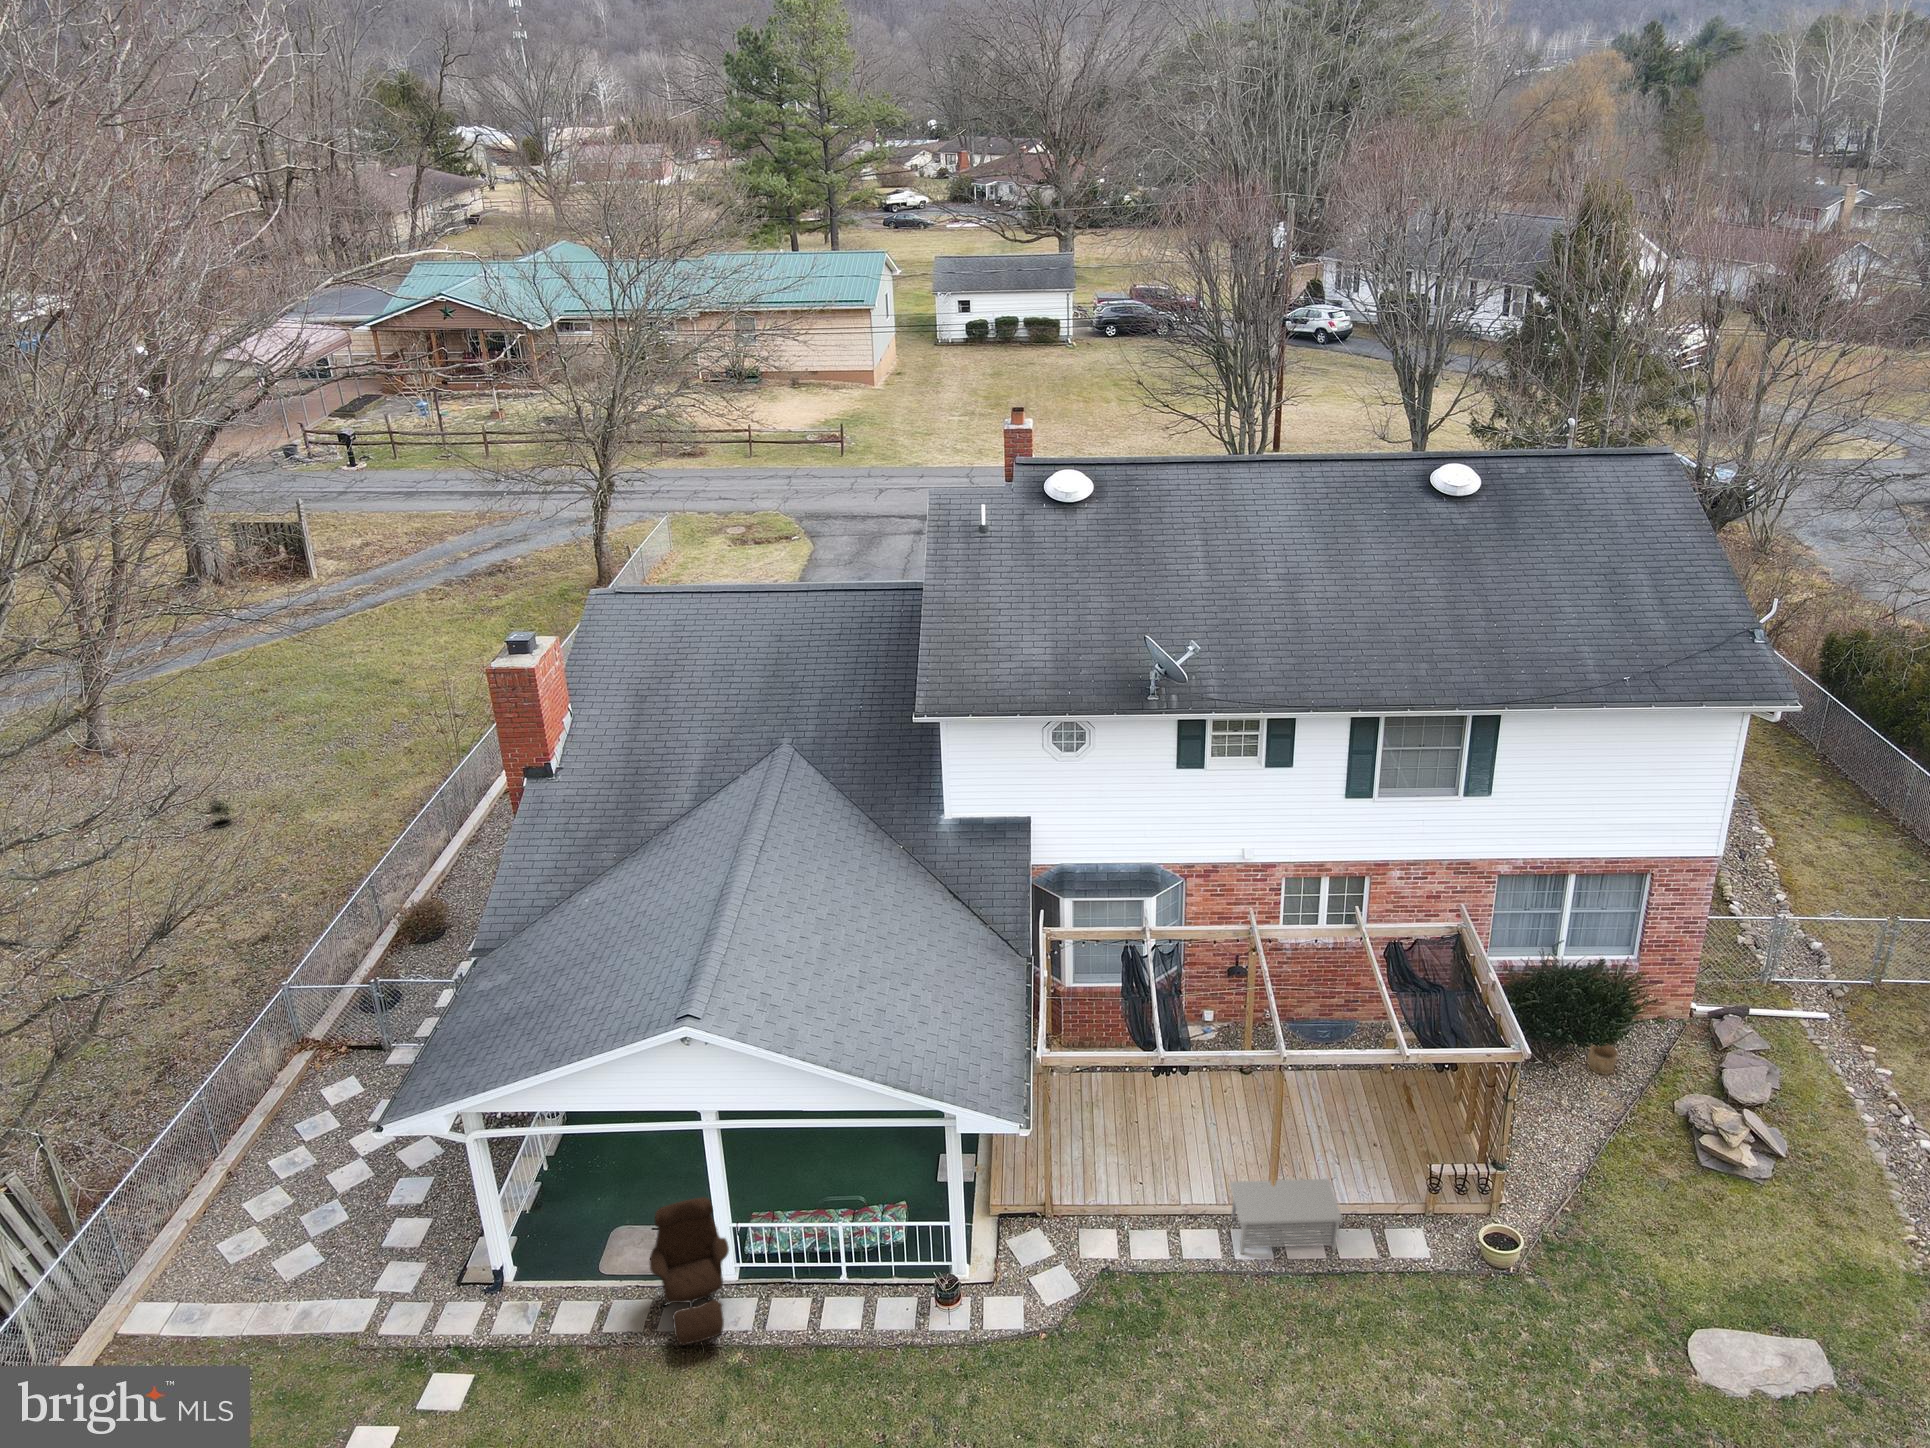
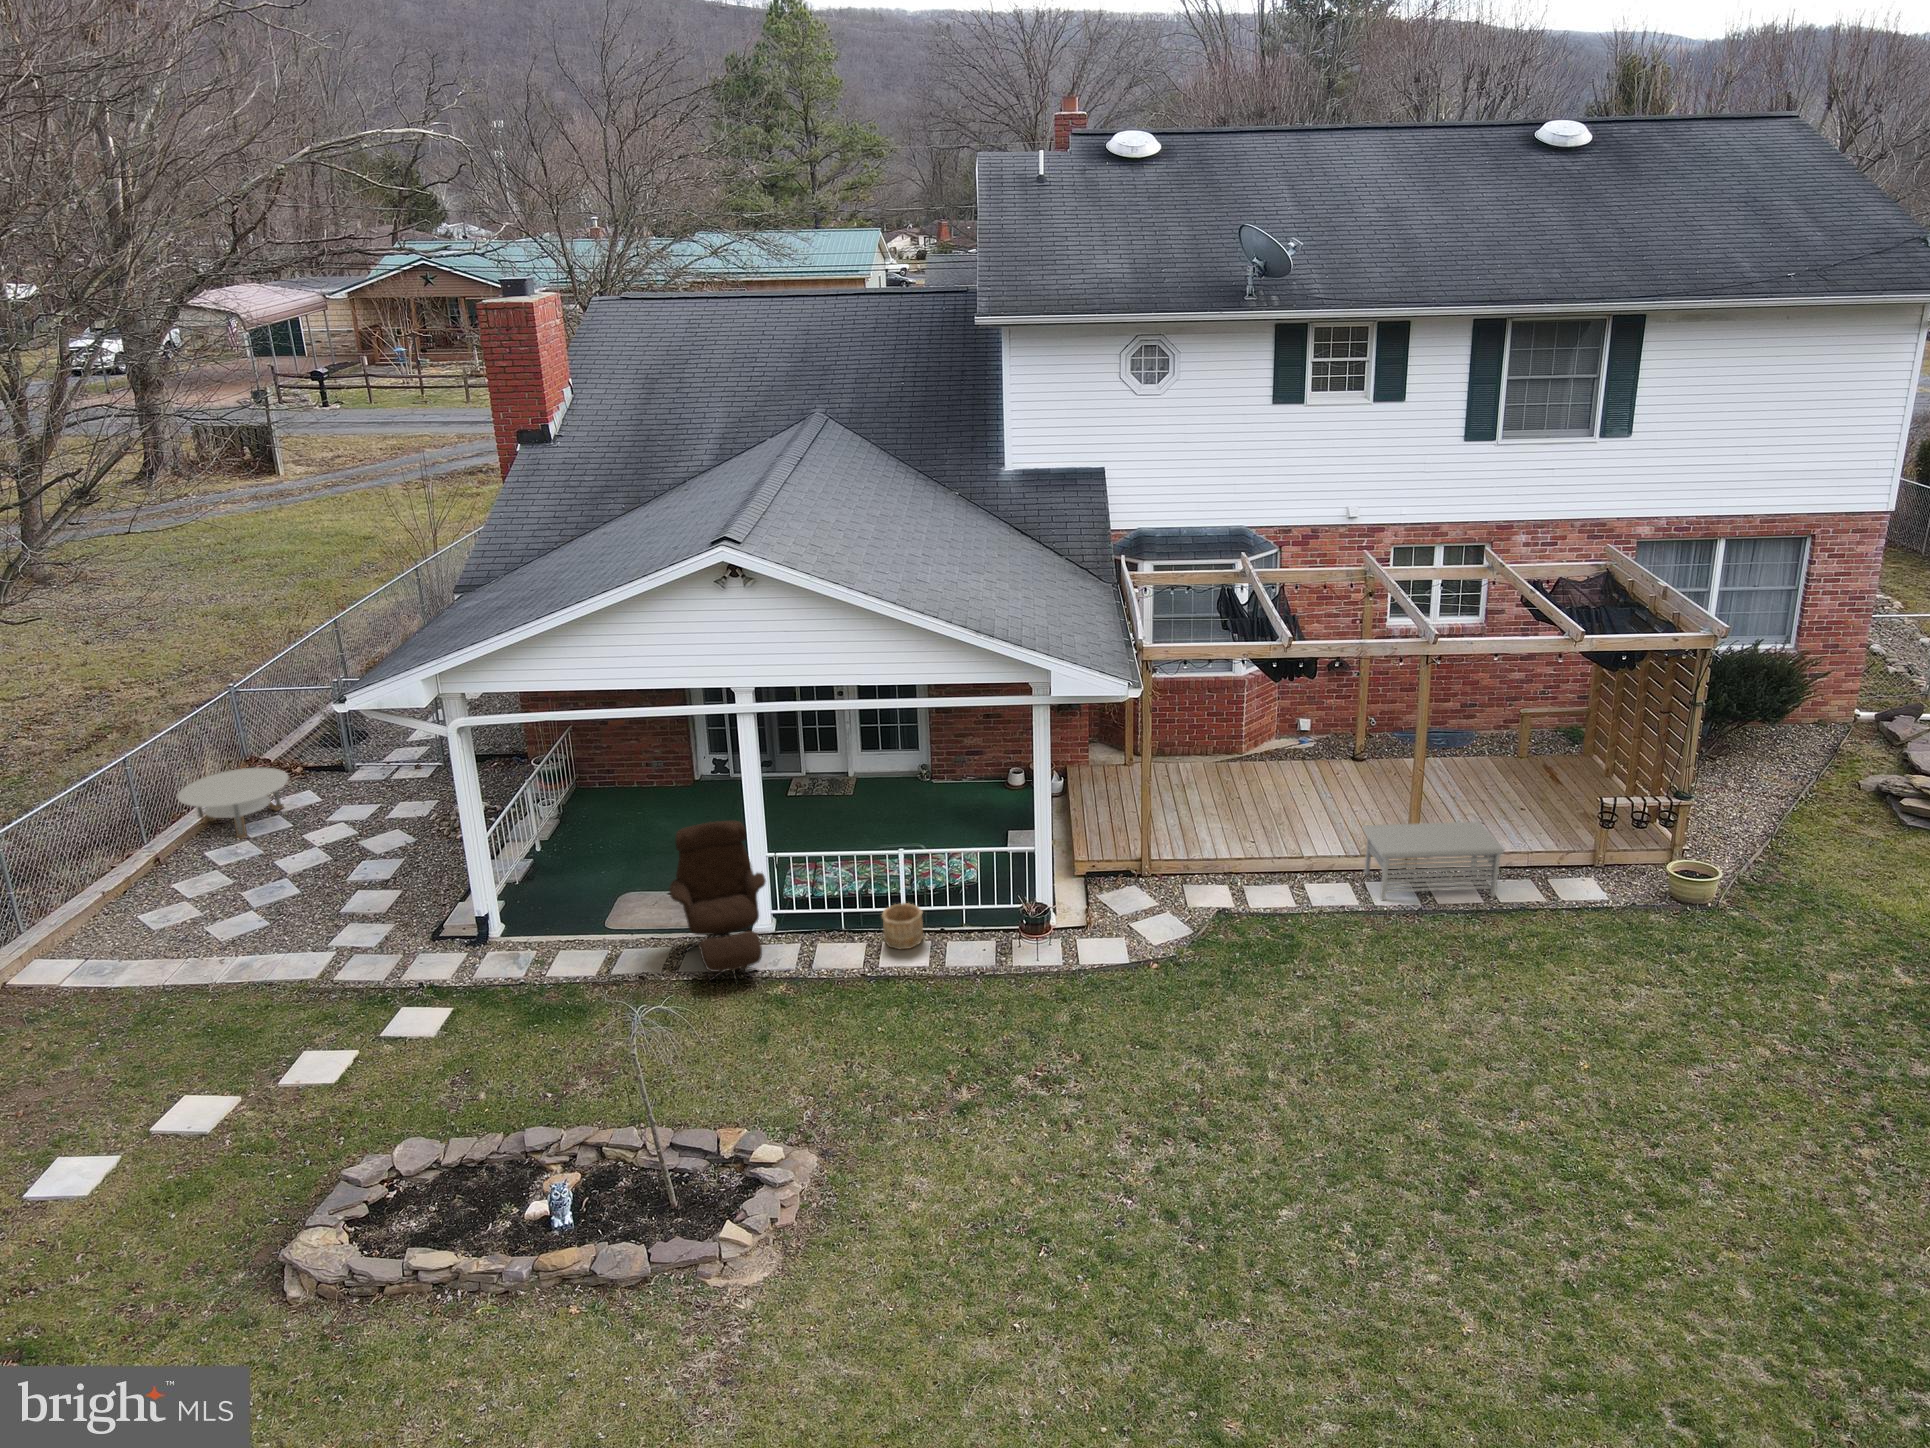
potted tree: present [208,797,232,828] -> none [149,590,180,630]
wooden bucket: present [1588,1043,1618,1075] -> present [882,903,923,949]
round table: none [243,1063,335,1140] -> present [177,767,289,839]

